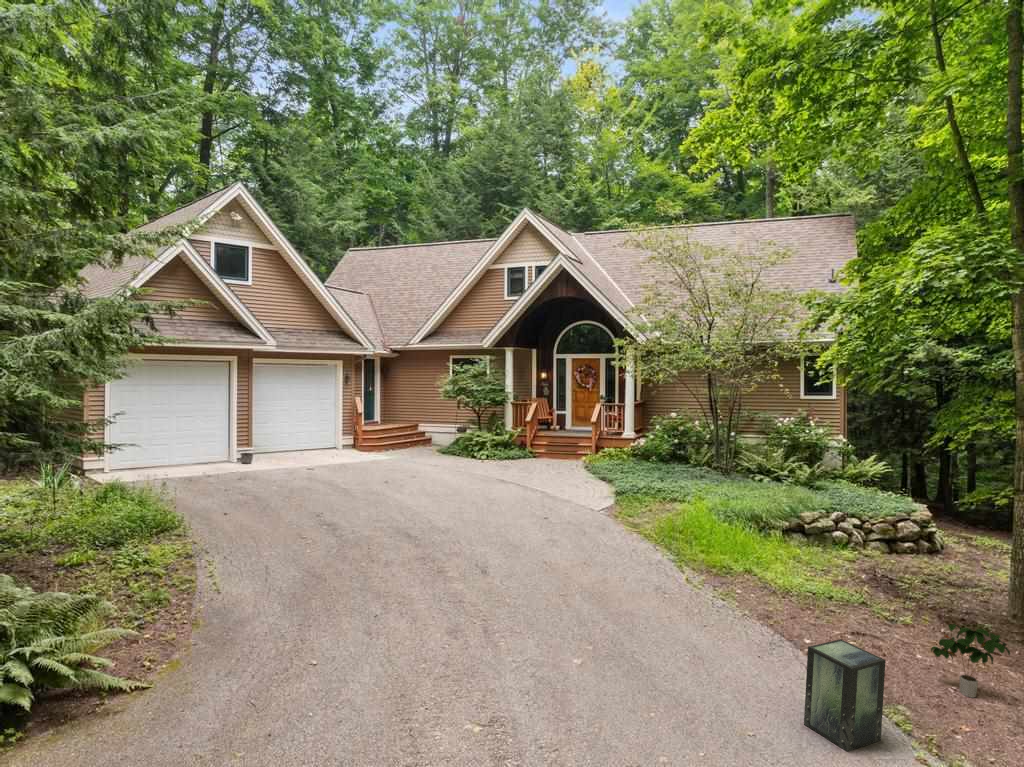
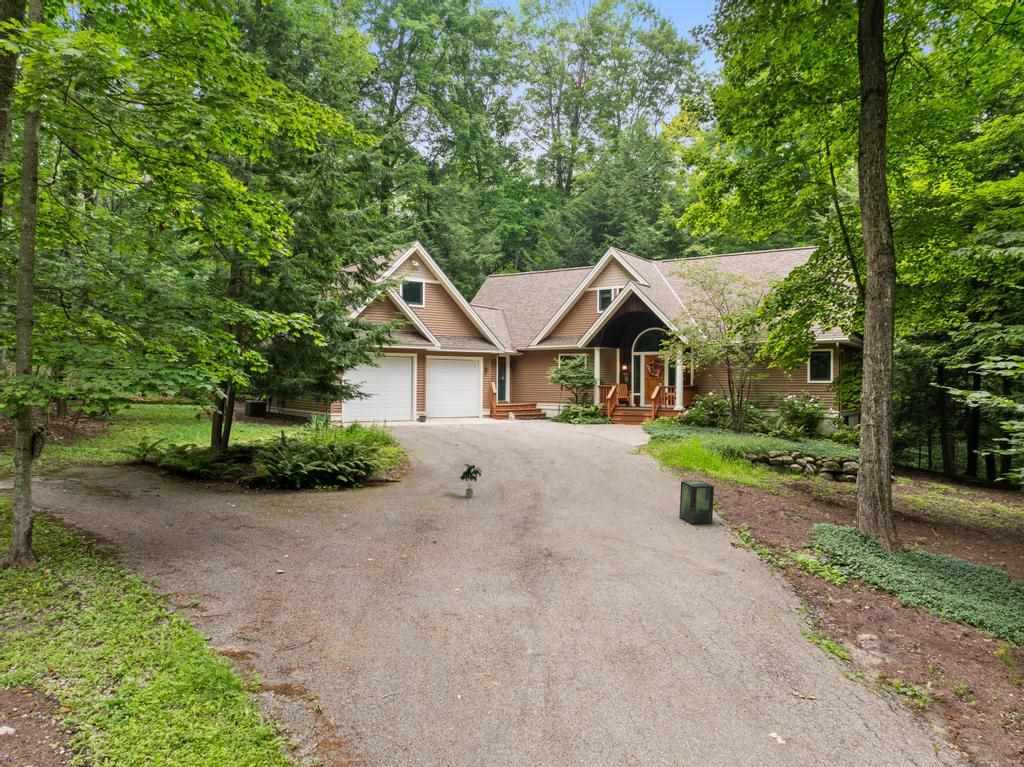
potted plant: present [931,624,1010,698] -> present [460,464,482,498]

